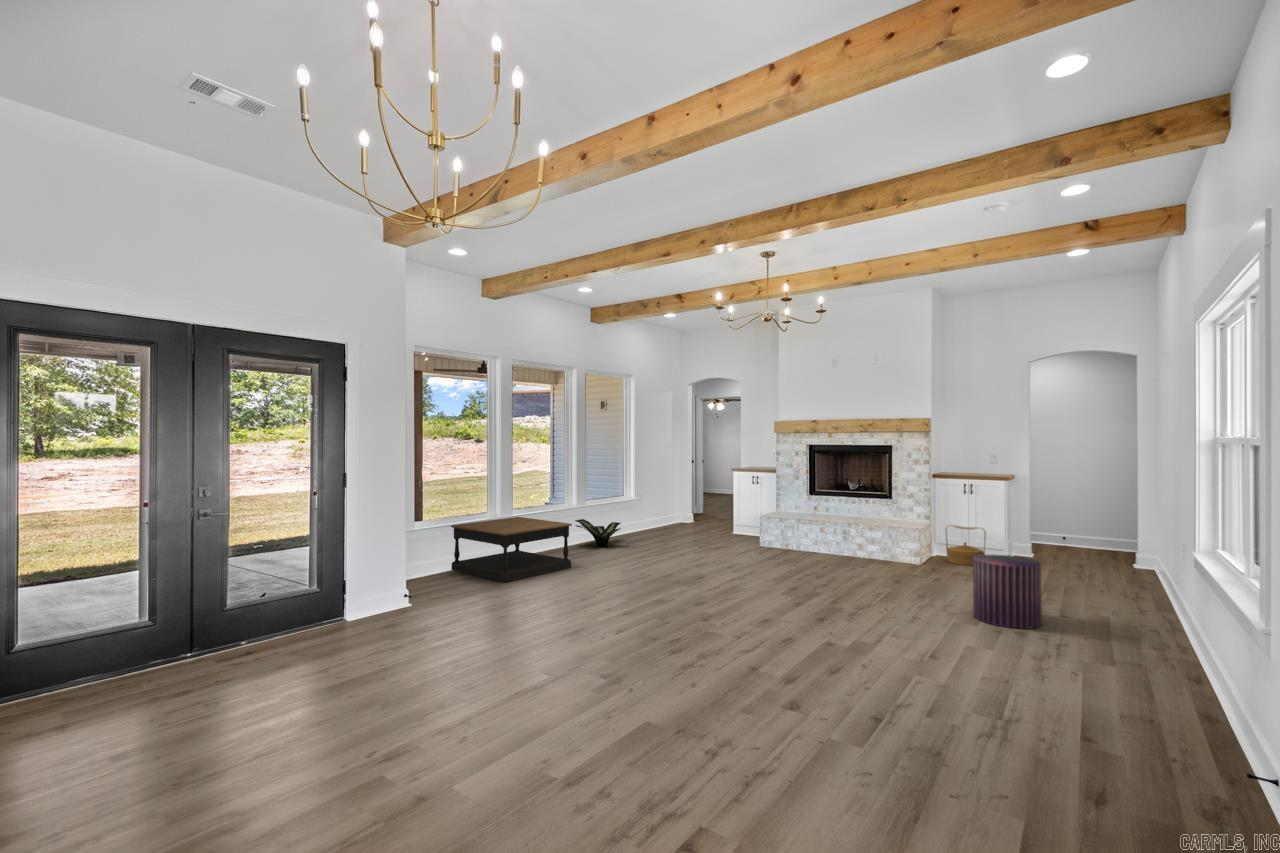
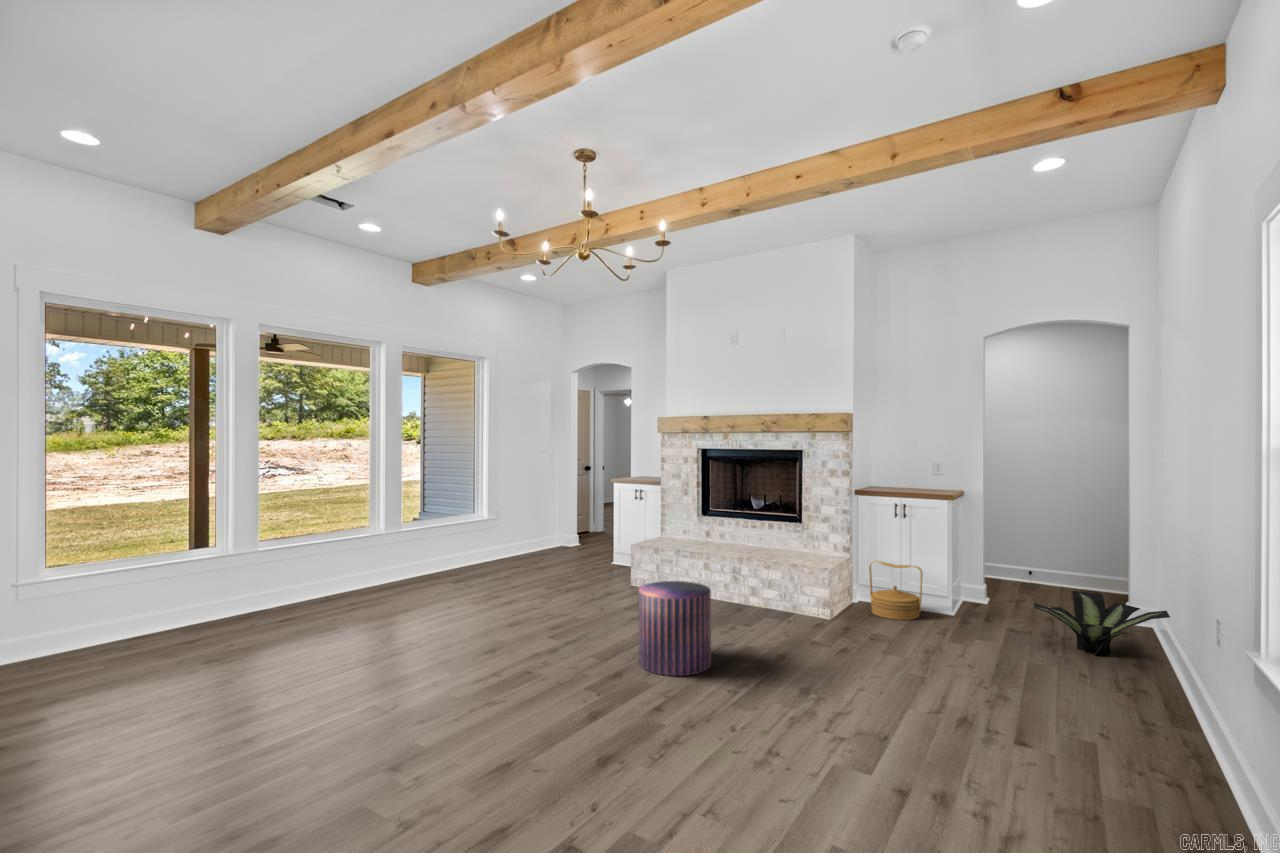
coffee table: present [451,517,572,582] -> none [138,552,327,664]
potted plant: present [575,519,621,547] -> present [1034,591,1170,656]
pouf: present [973,555,1042,629] -> present [638,581,711,676]

